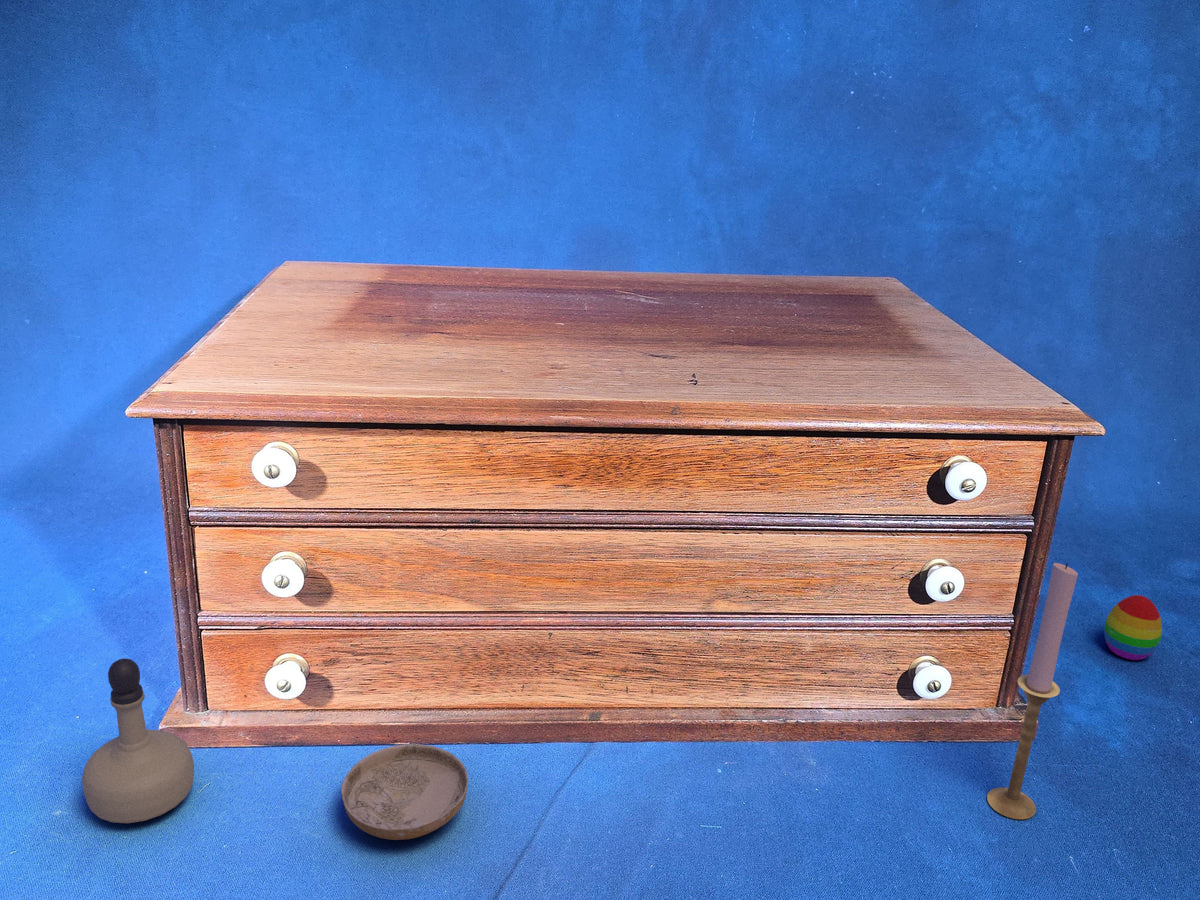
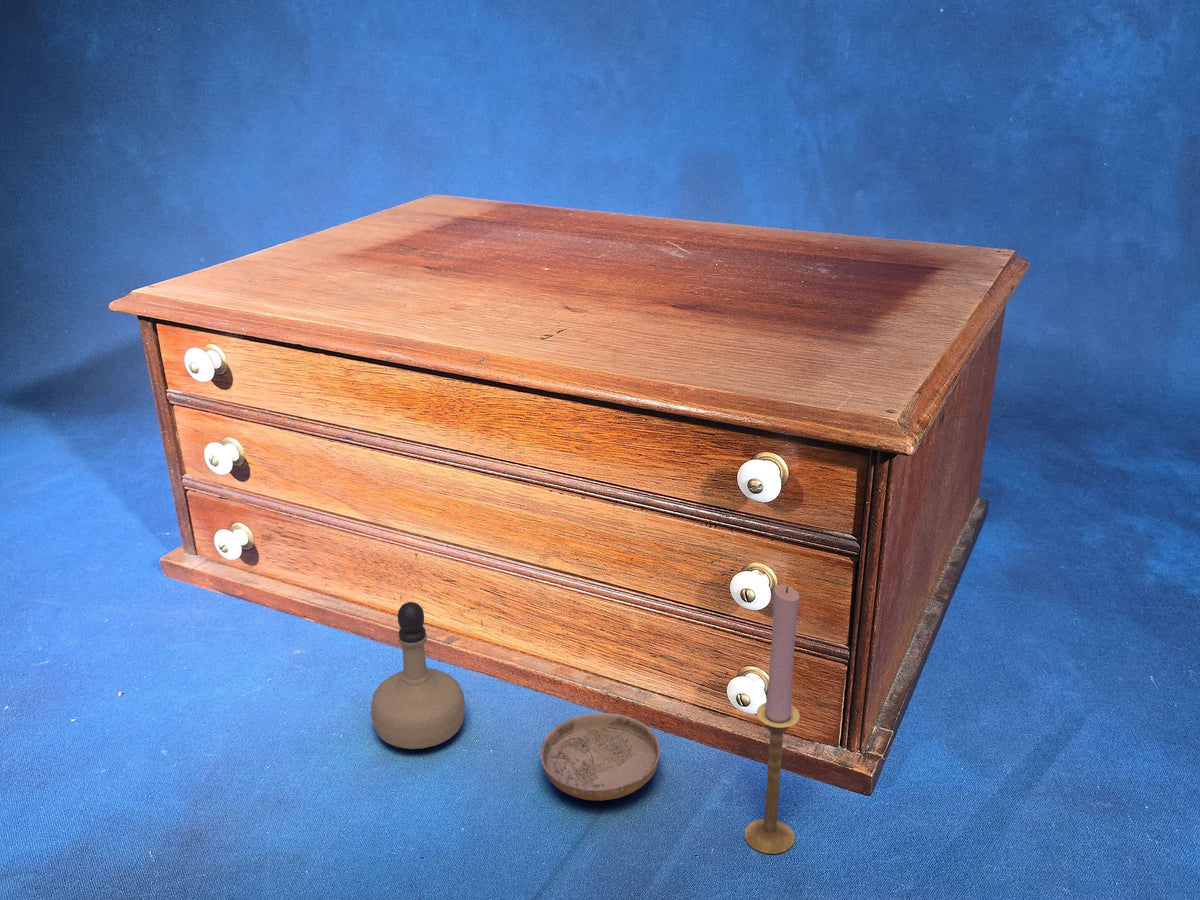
decorative egg: present [1104,595,1162,660] -> none [1080,683,1148,762]
perfume bottle: present [82,658,194,823] -> present [371,602,465,749]
ceramic bowl: present [341,744,468,840] -> present [540,713,660,801]

